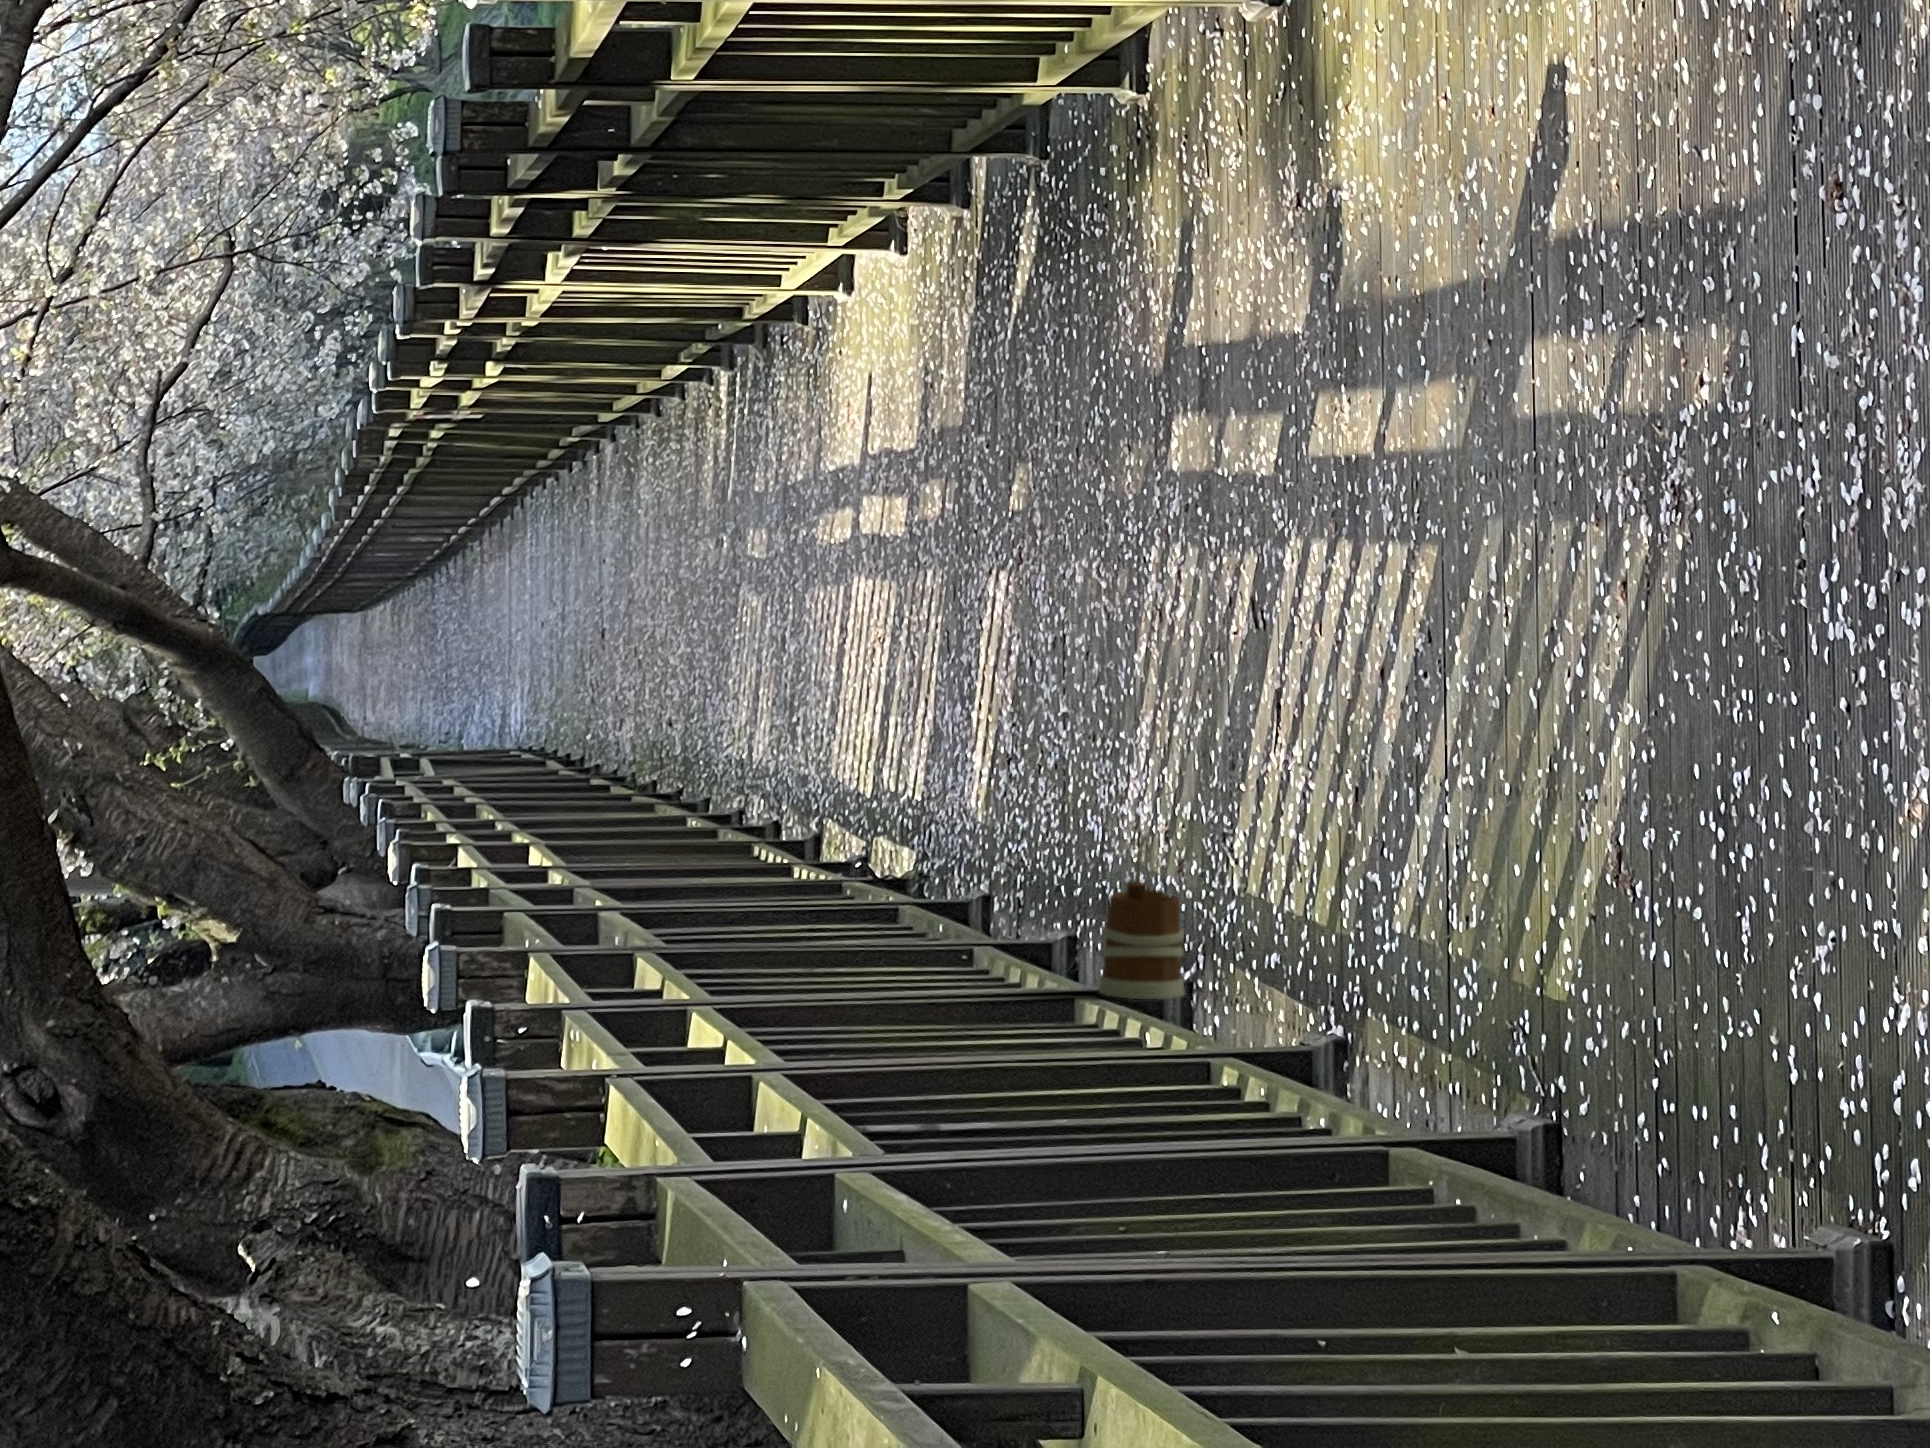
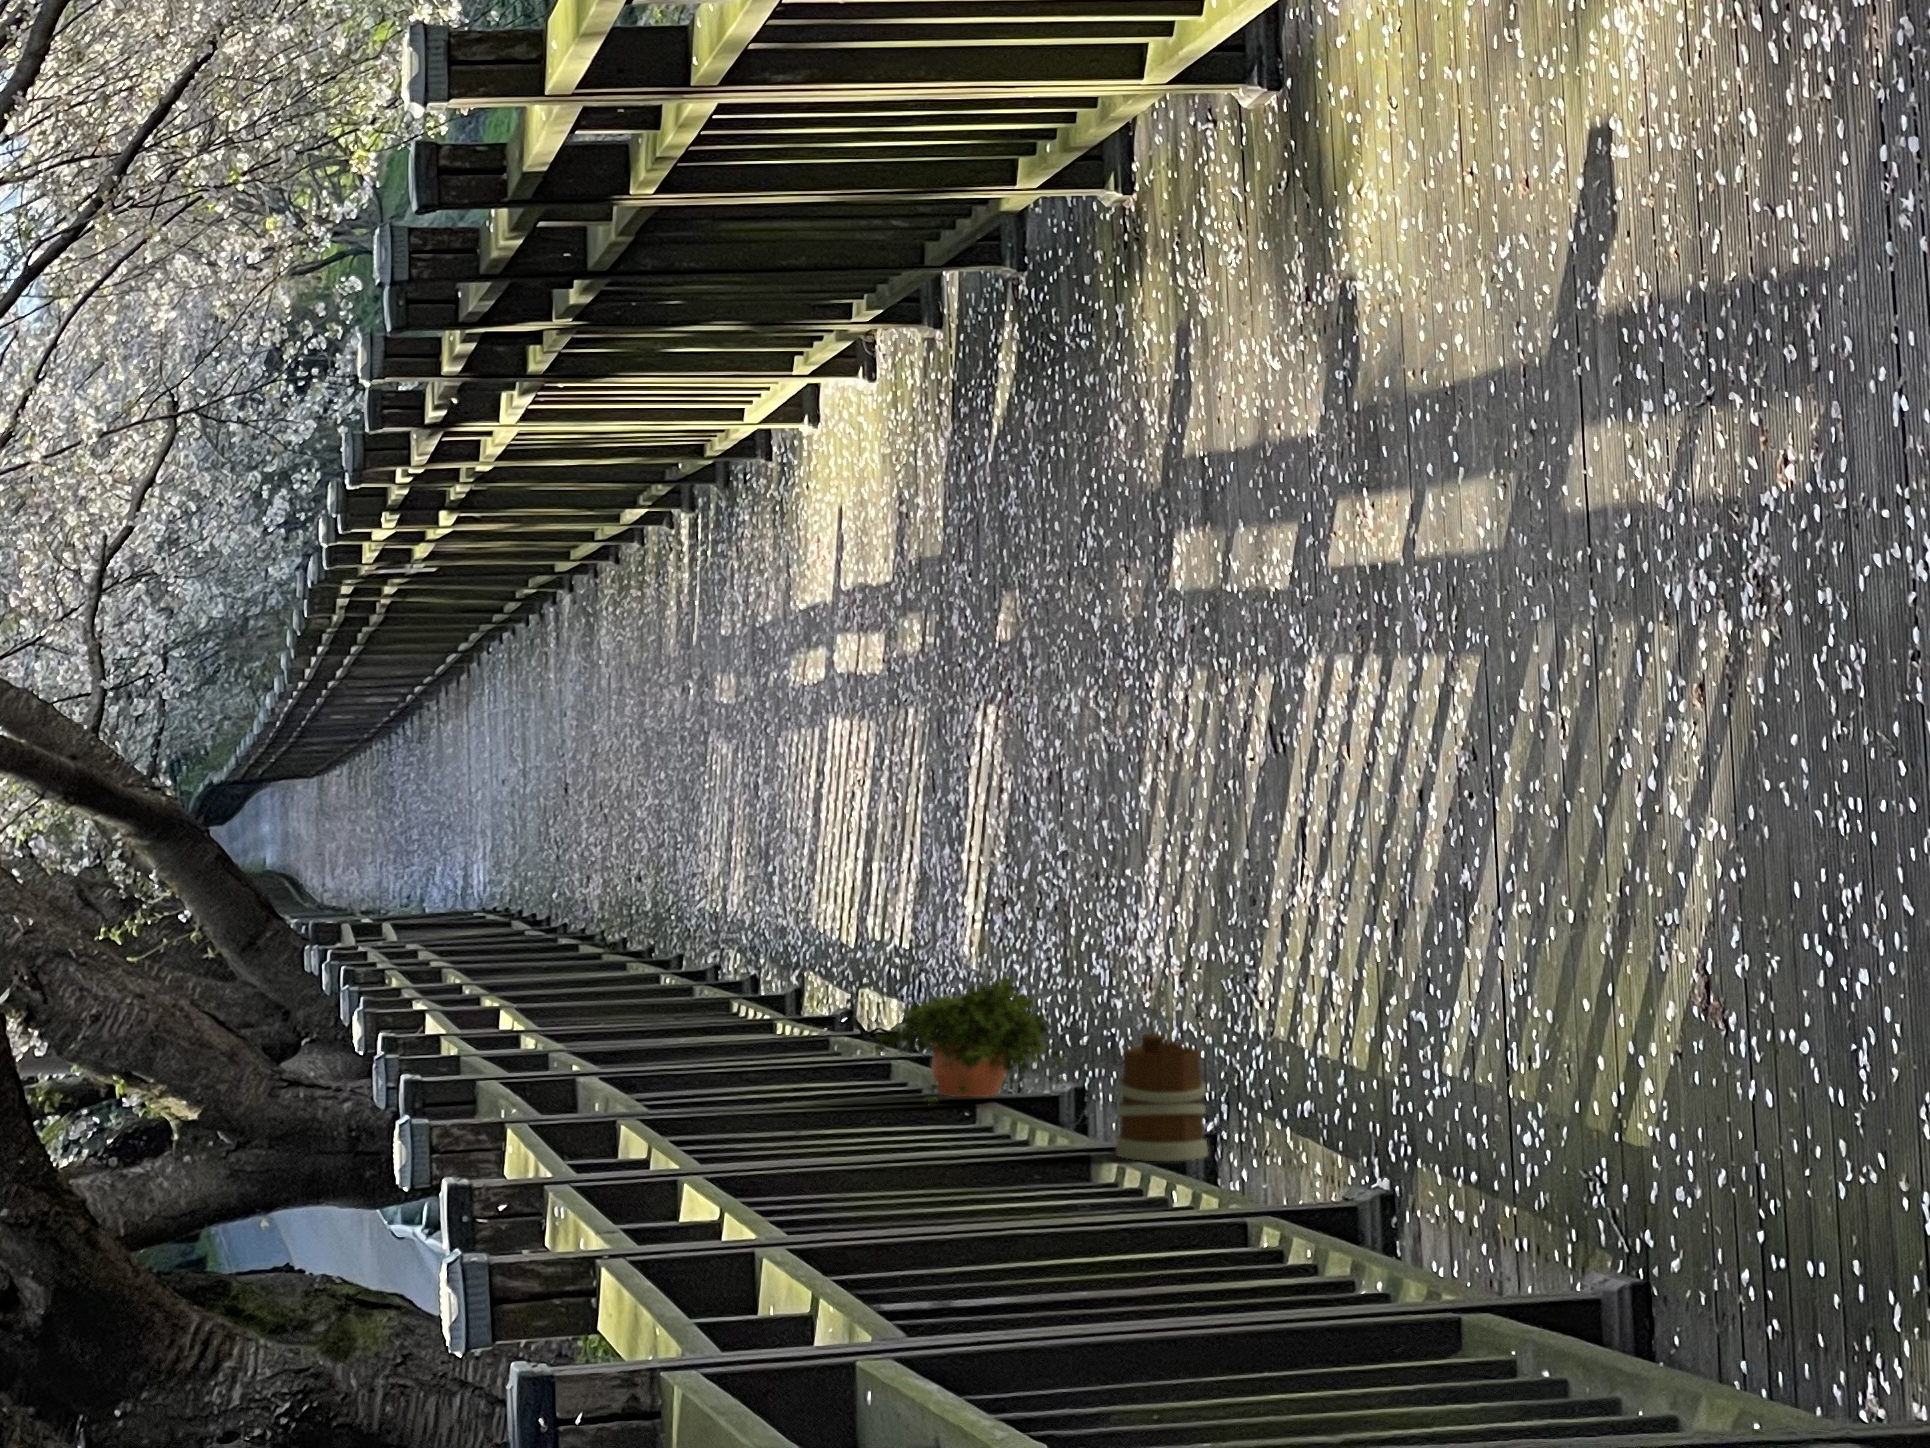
potted plant: none [874,821,1067,944] -> present [874,975,1062,1104]

